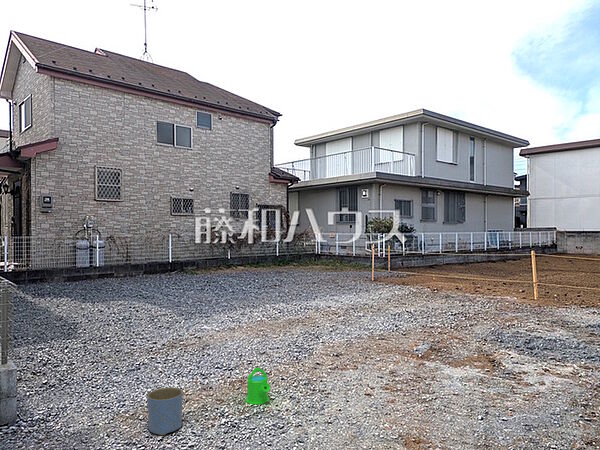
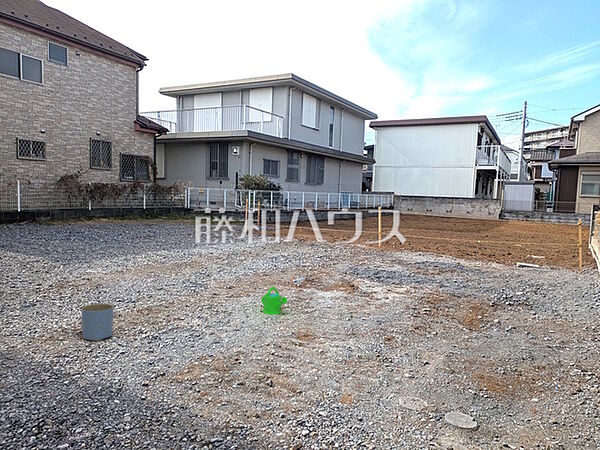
watering can: present [246,368,270,404] -> present [261,287,287,314]

